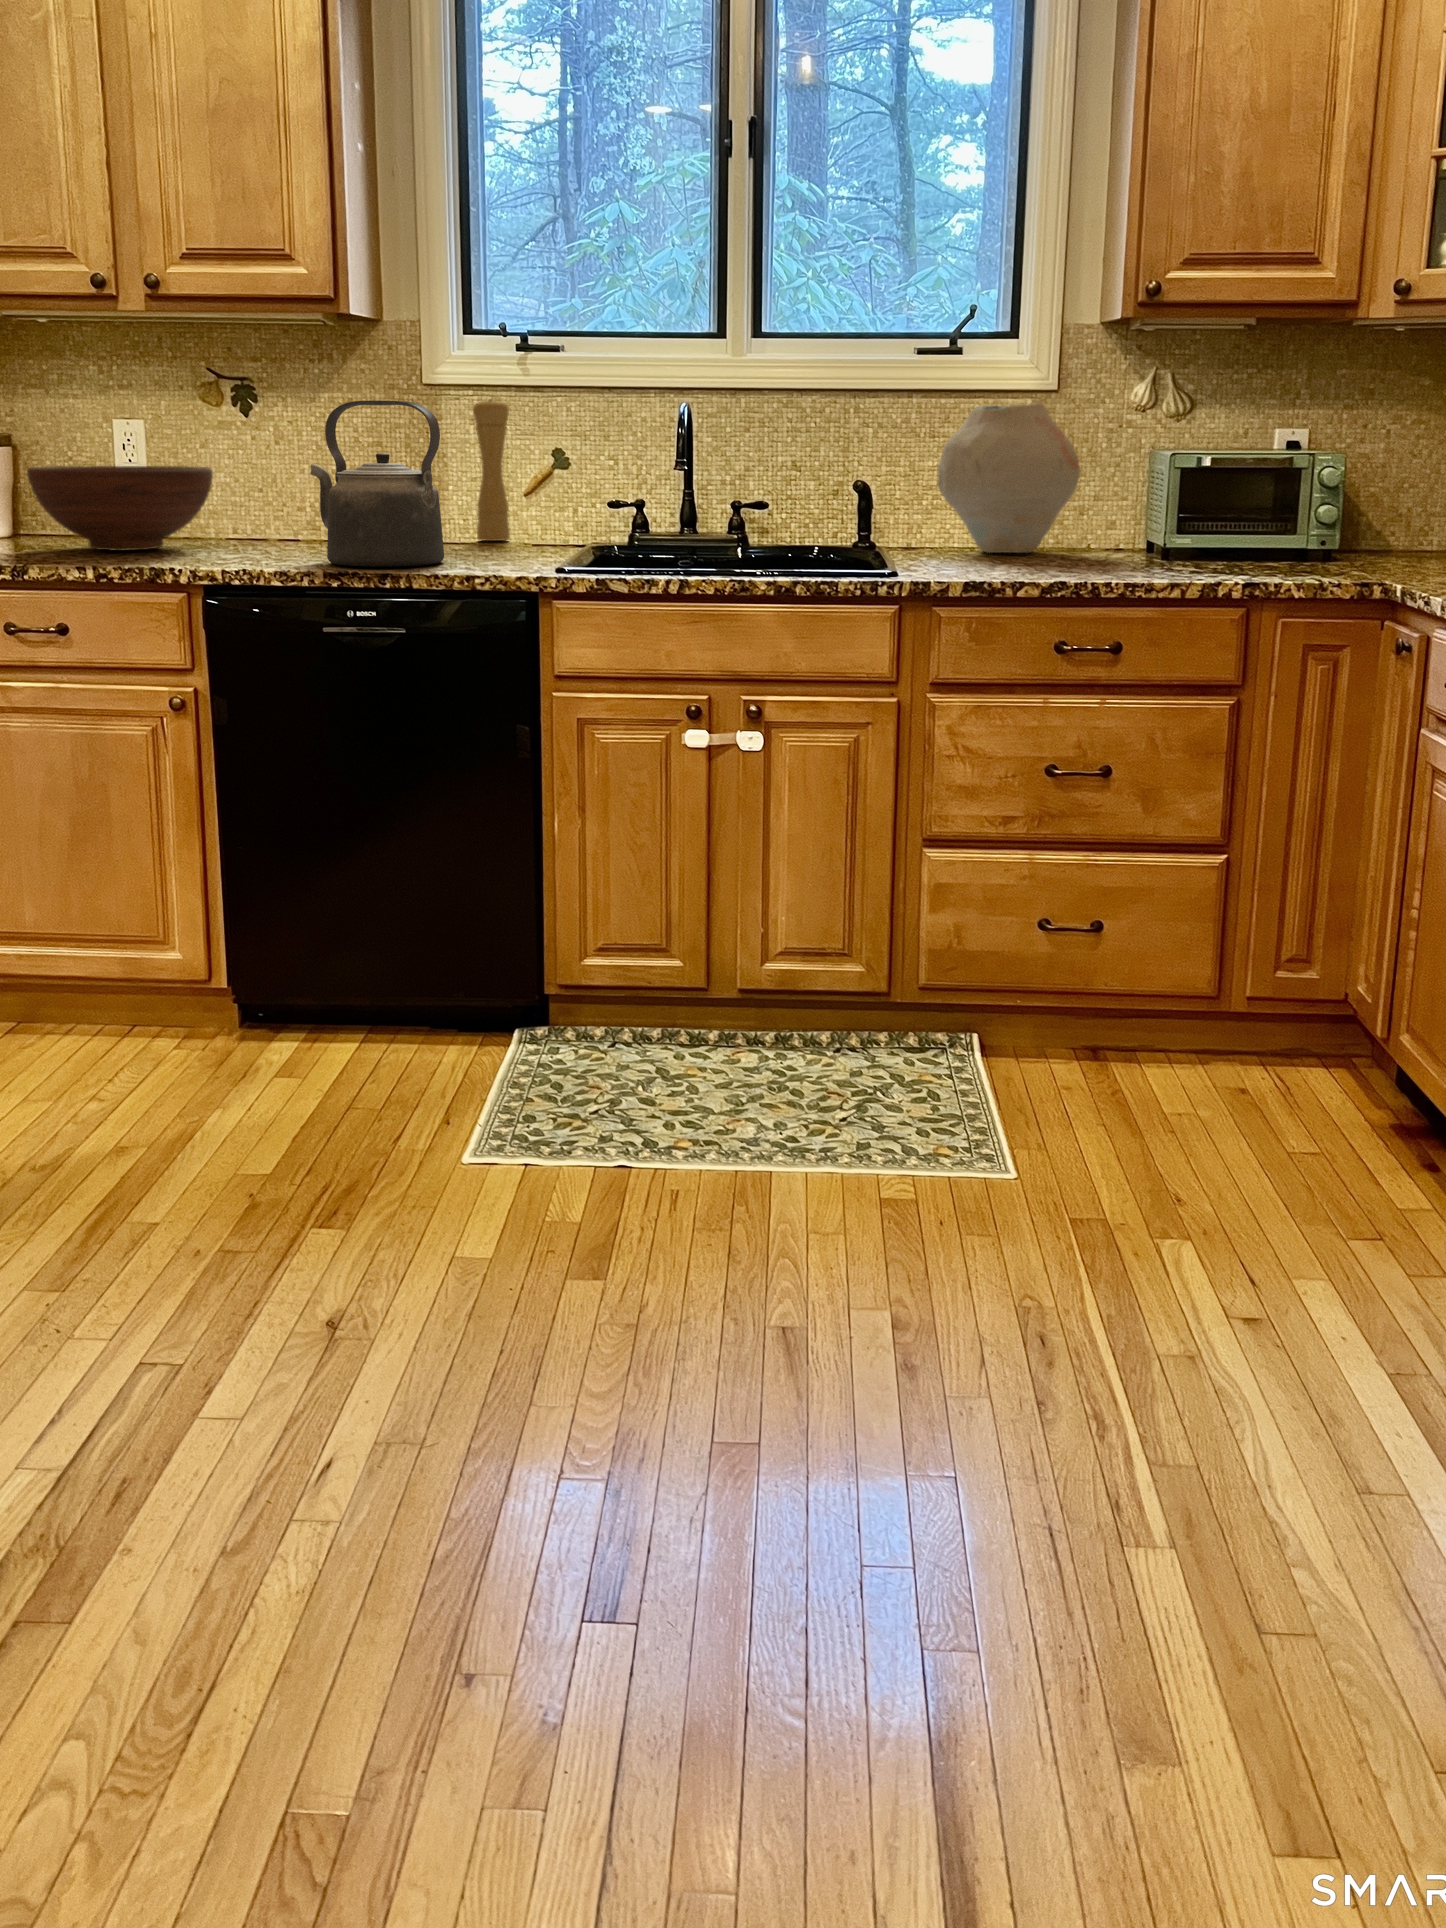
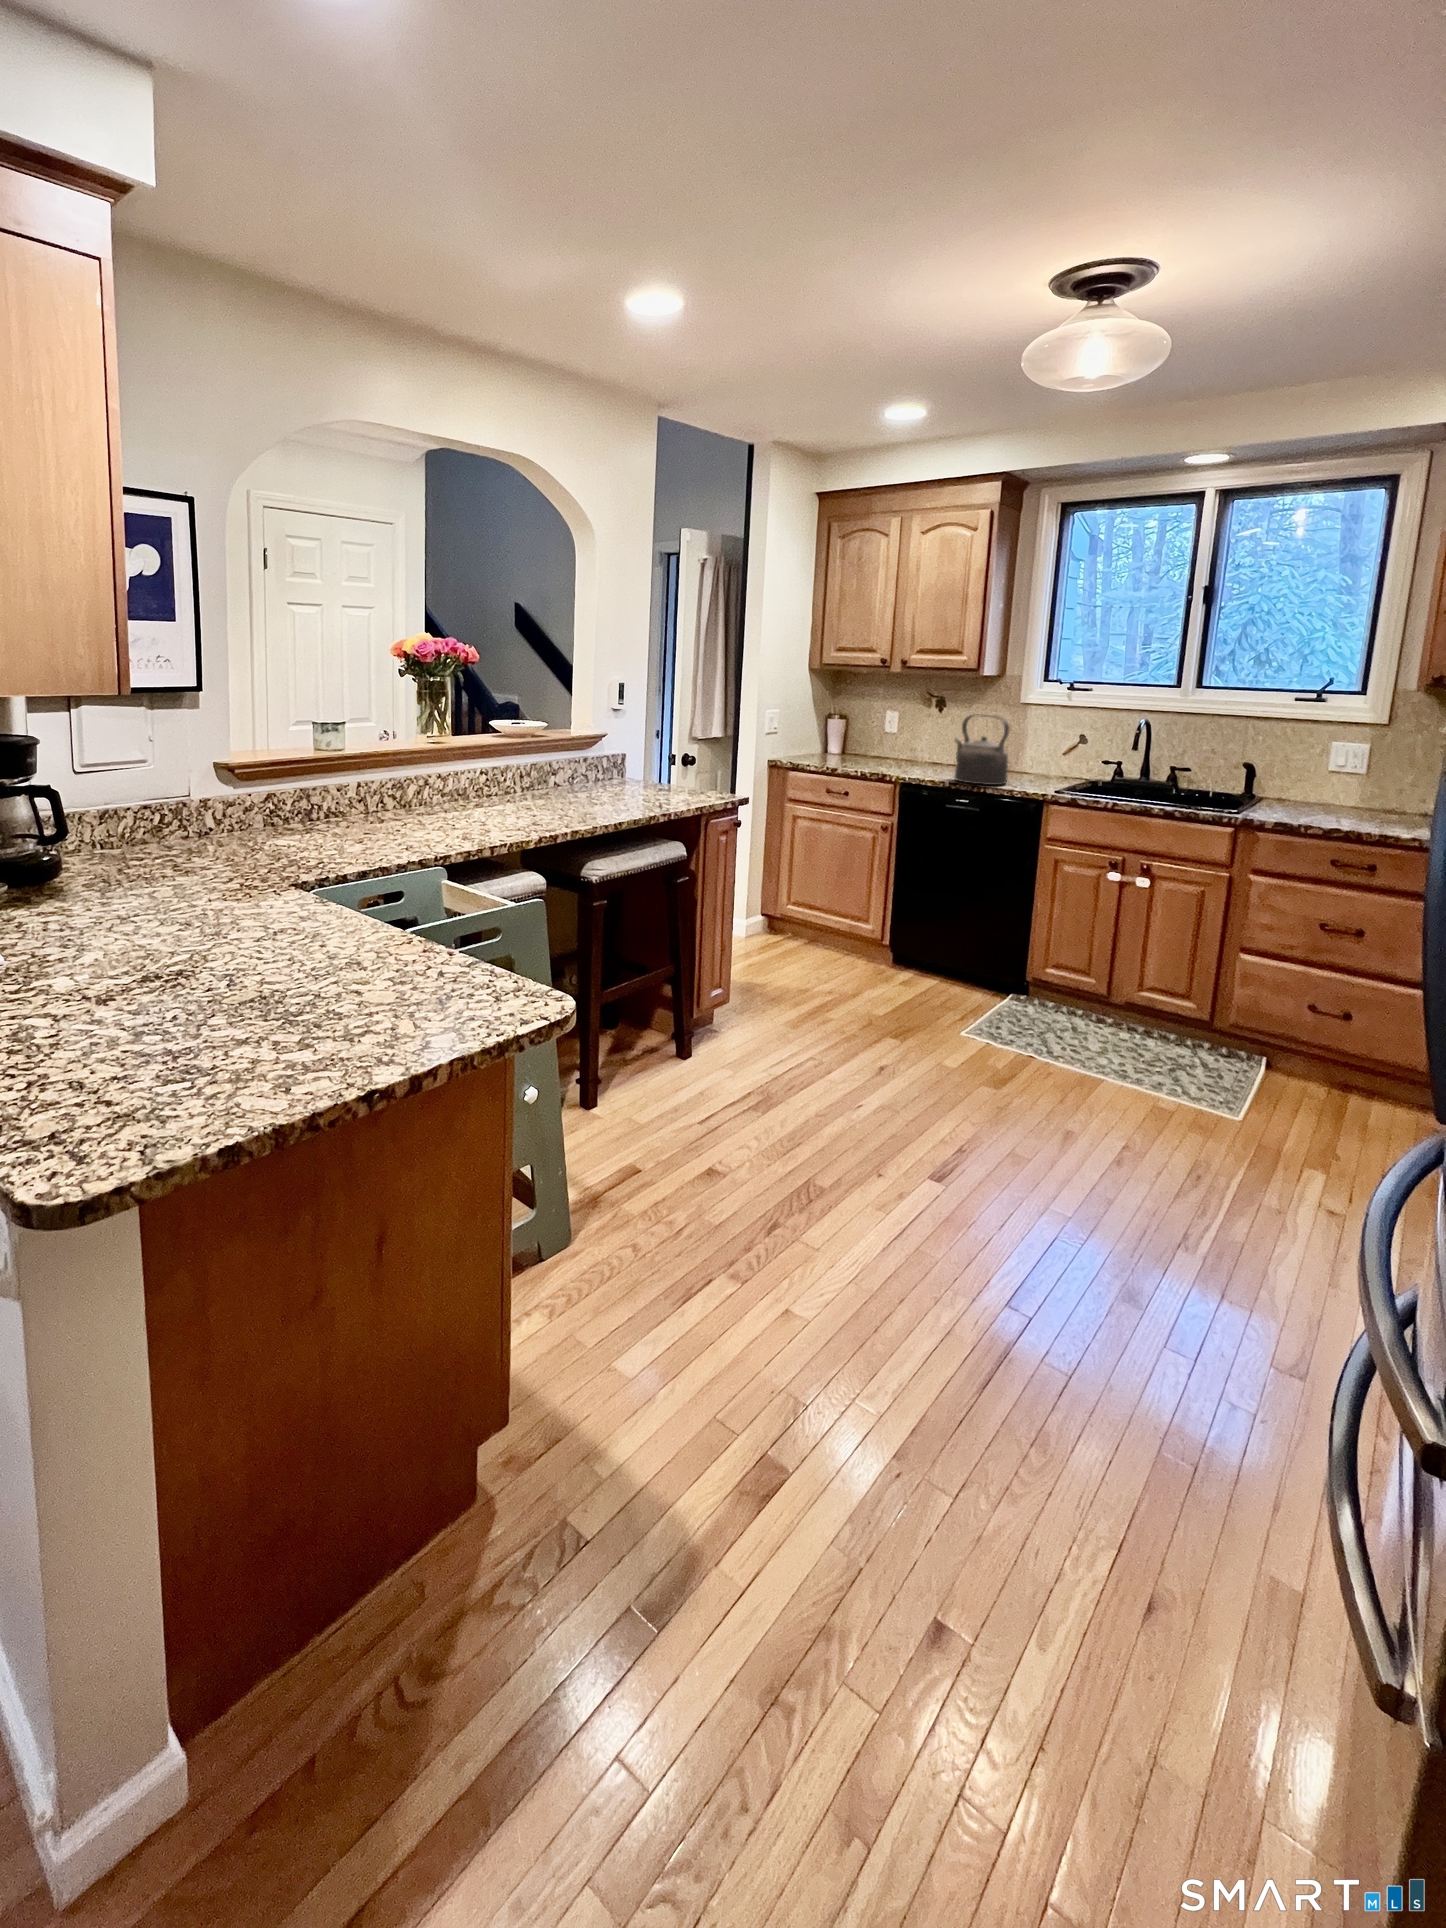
pepper mill: present [473,399,510,541] -> none [1037,711,1060,775]
vase: present [938,403,1080,553] -> none [1294,731,1391,812]
fruit bowl: present [27,466,213,551] -> none [846,729,918,765]

